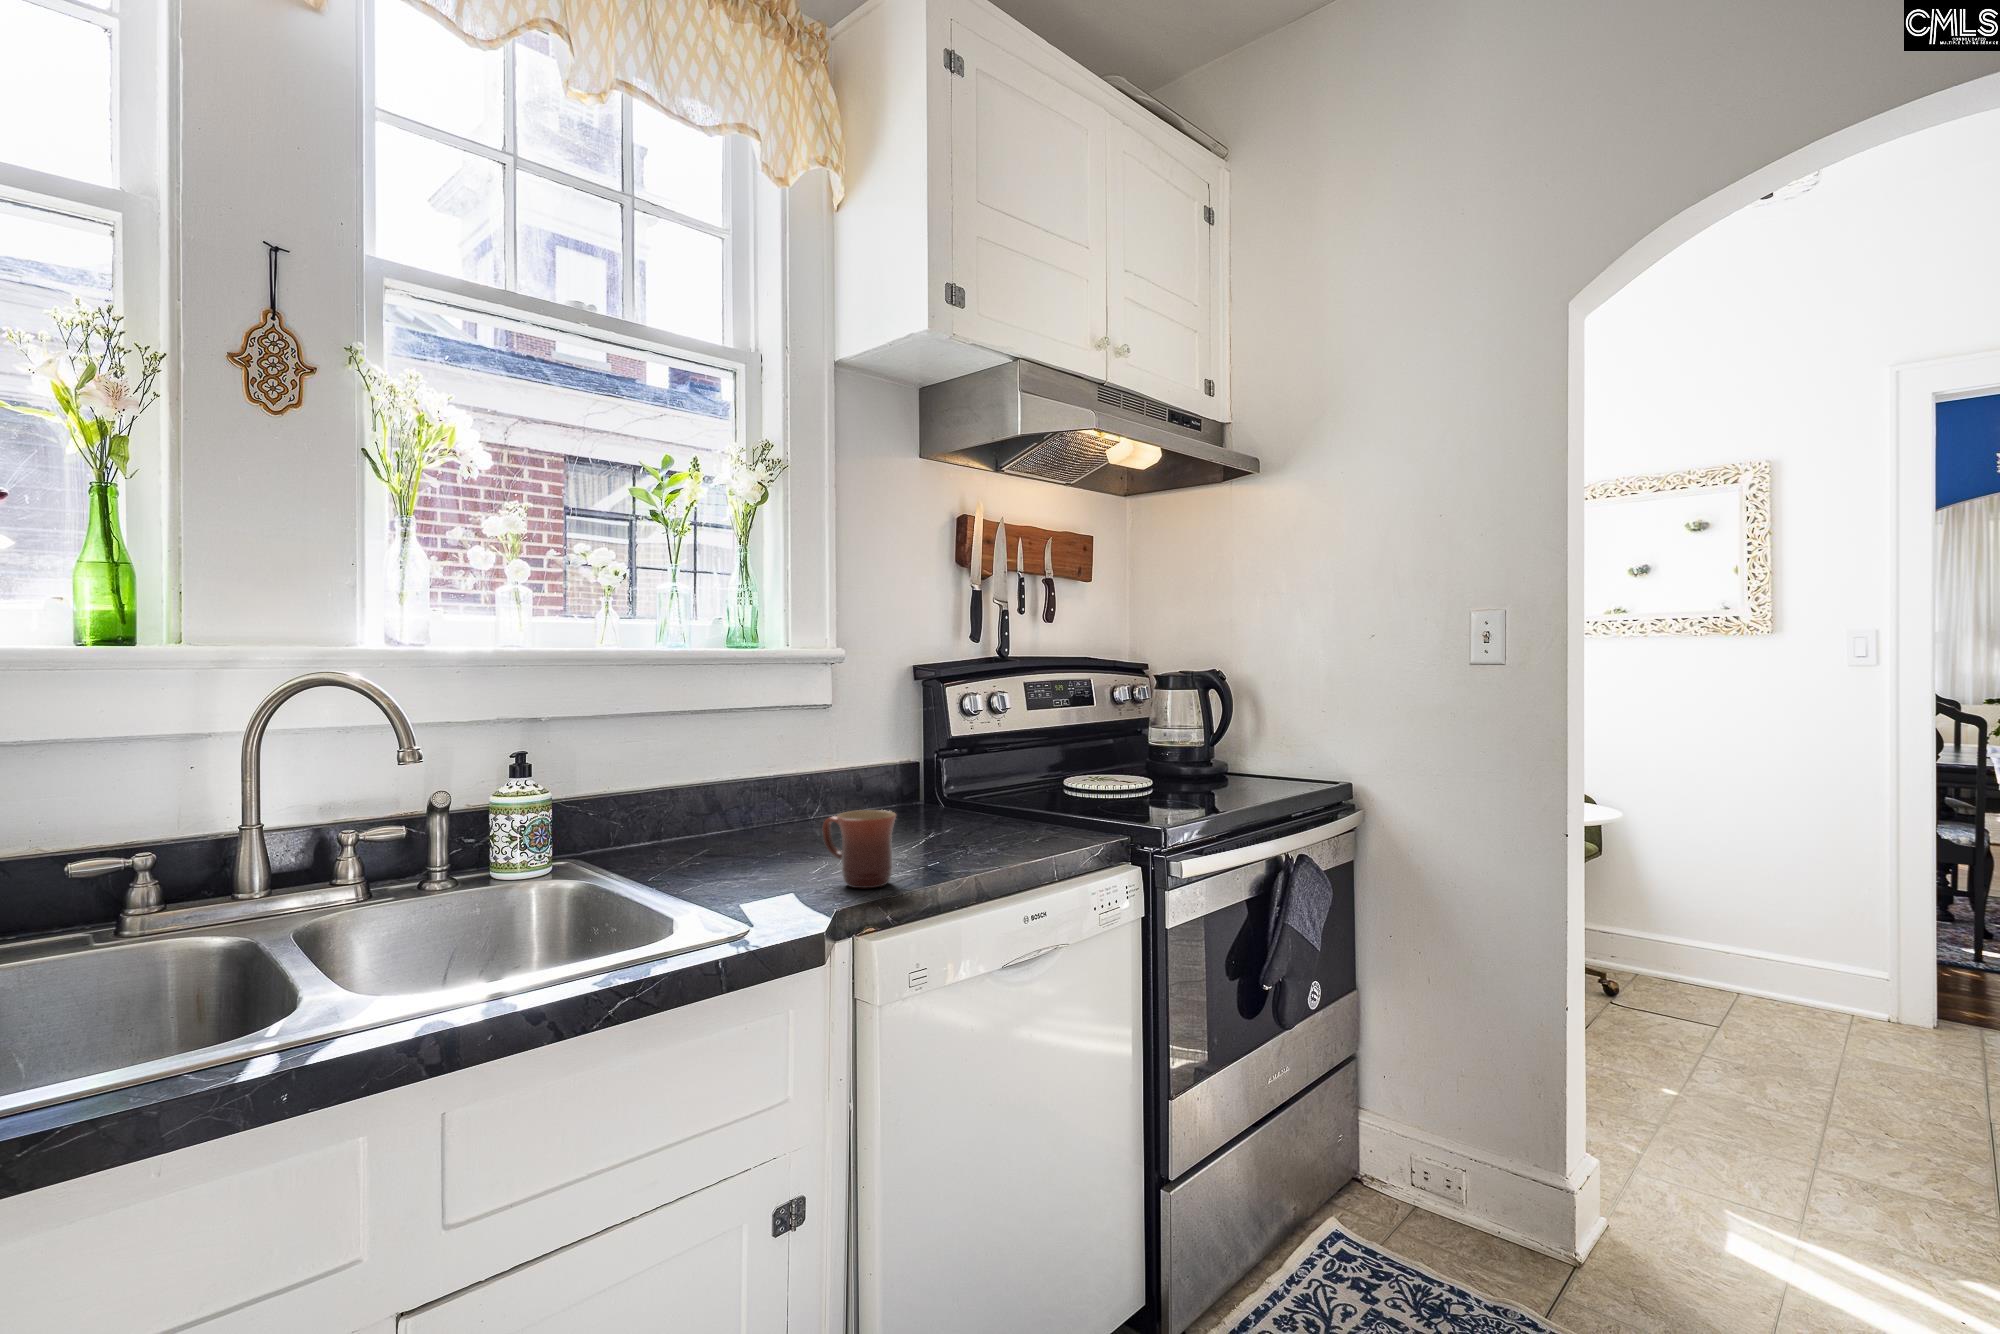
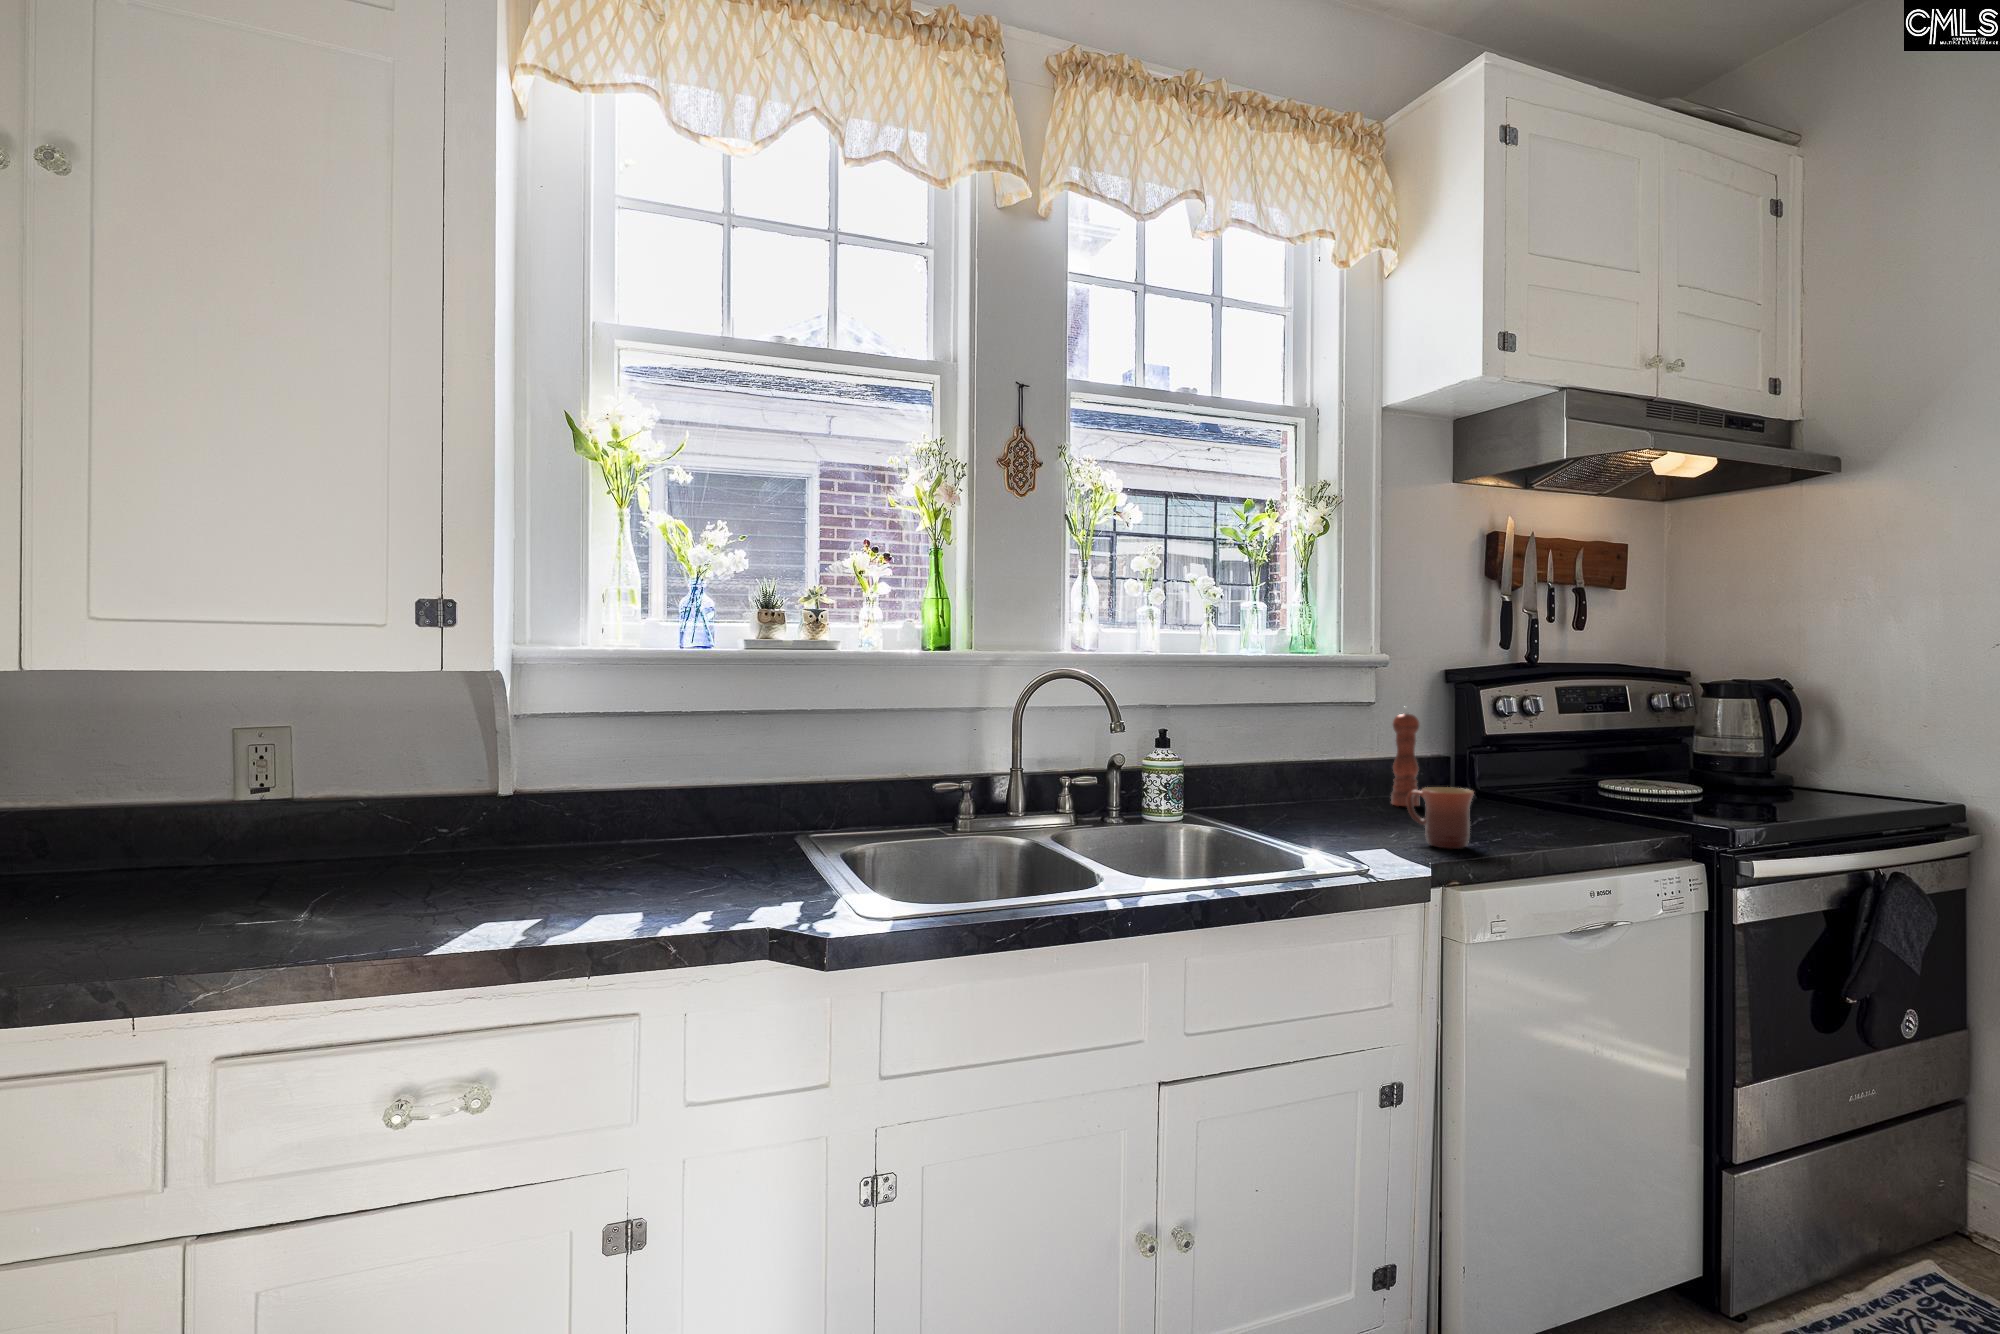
pepper mill: none [843,708,873,826] -> present [1391,707,1420,806]

